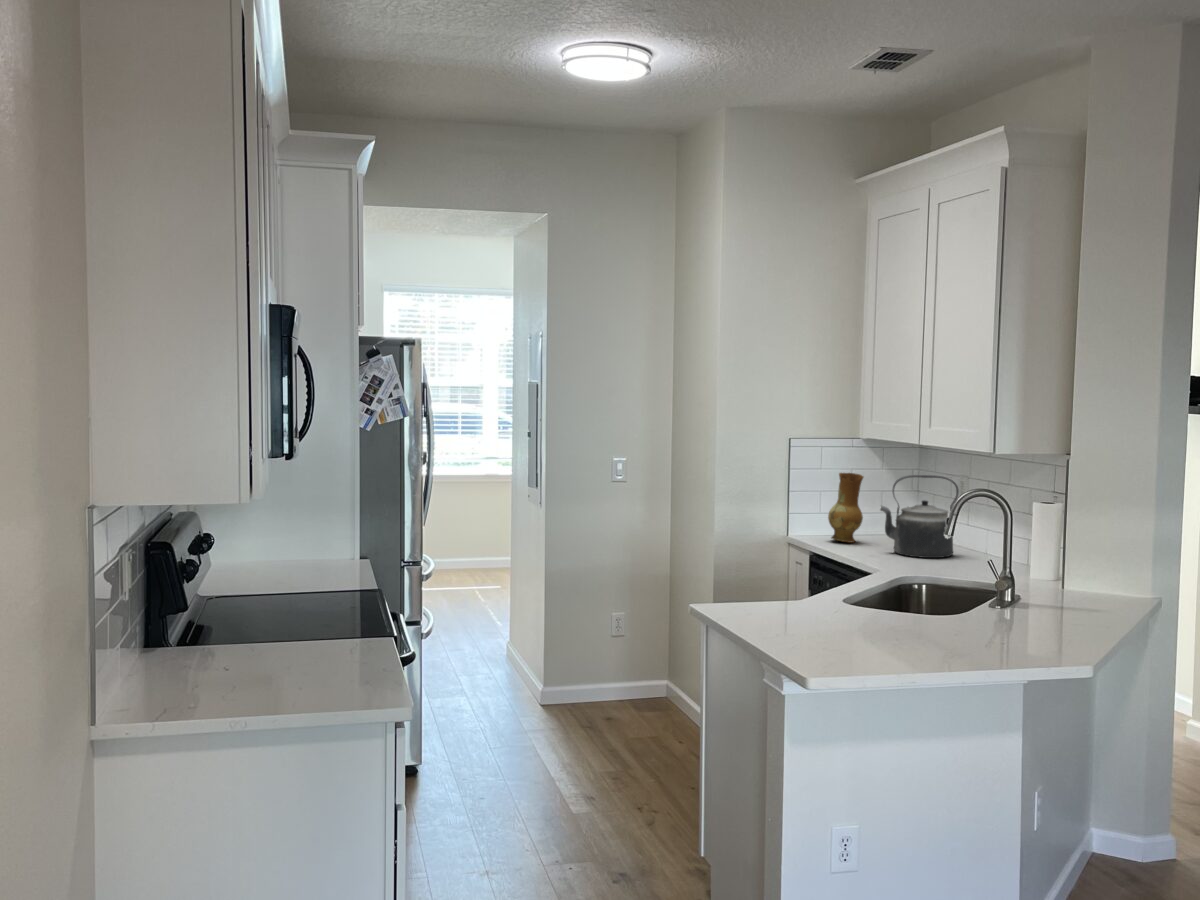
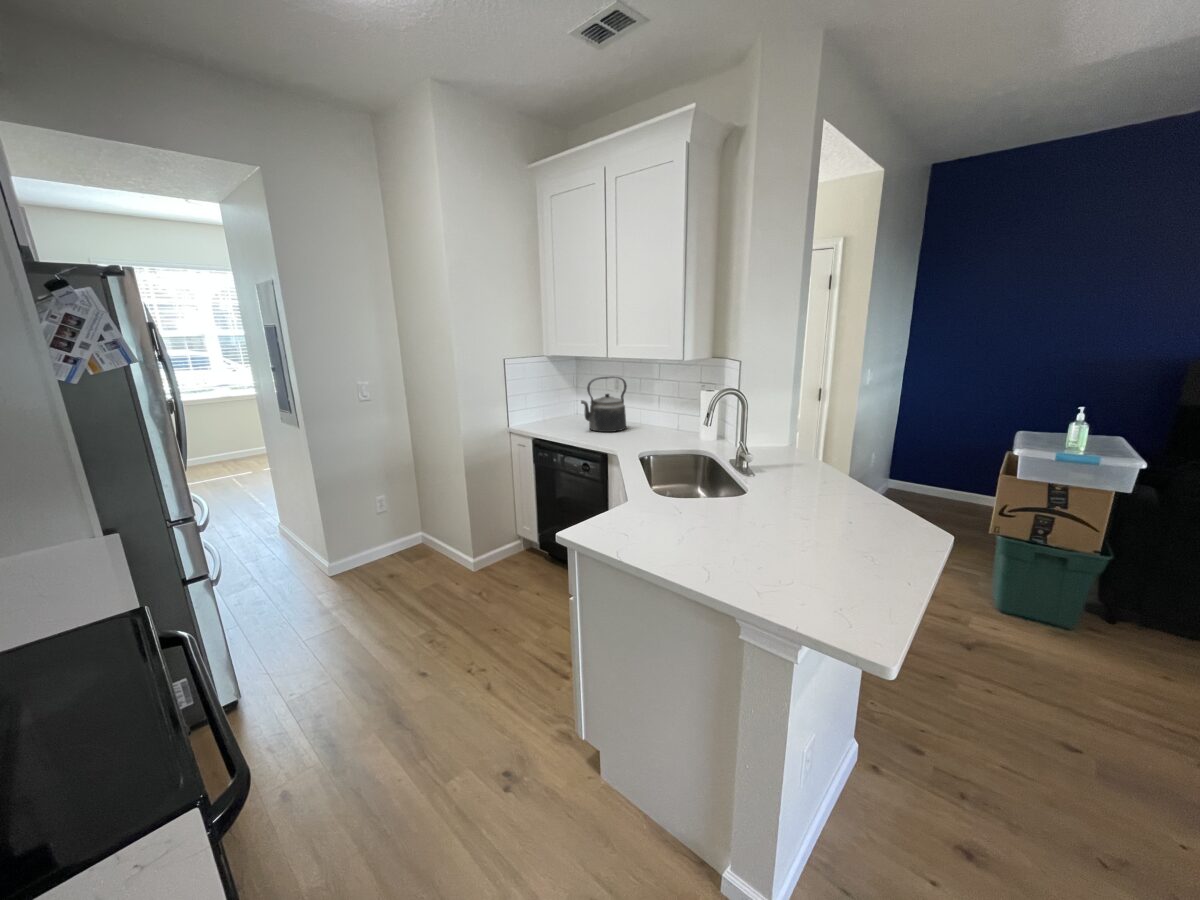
ceramic jug: present [828,473,863,543] -> none [538,379,561,427]

